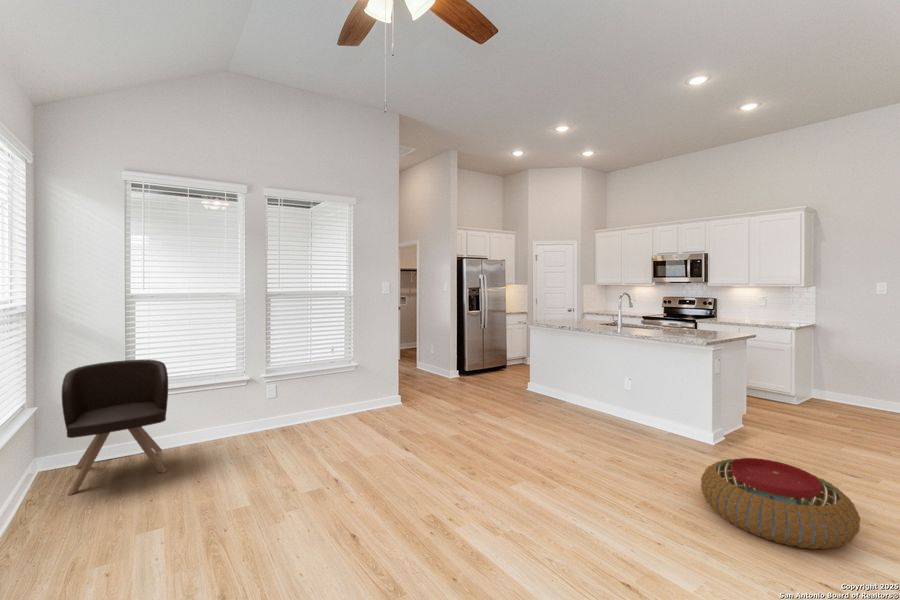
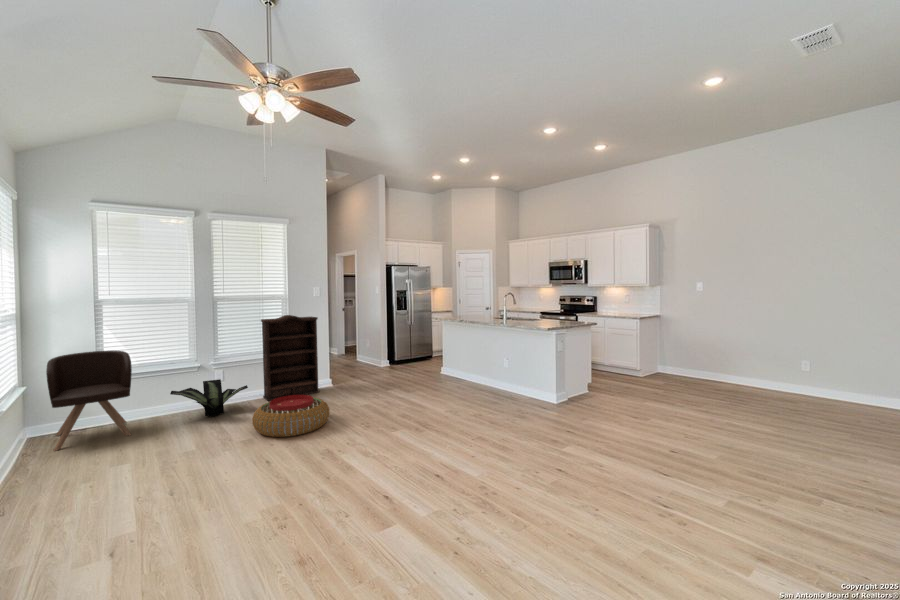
bookshelf: none [321,317,389,424] -> present [261,315,319,401]
potted plant: none [215,396,308,446] -> present [170,379,248,417]
pouf: present [701,458,860,549] -> present [252,395,330,437]

